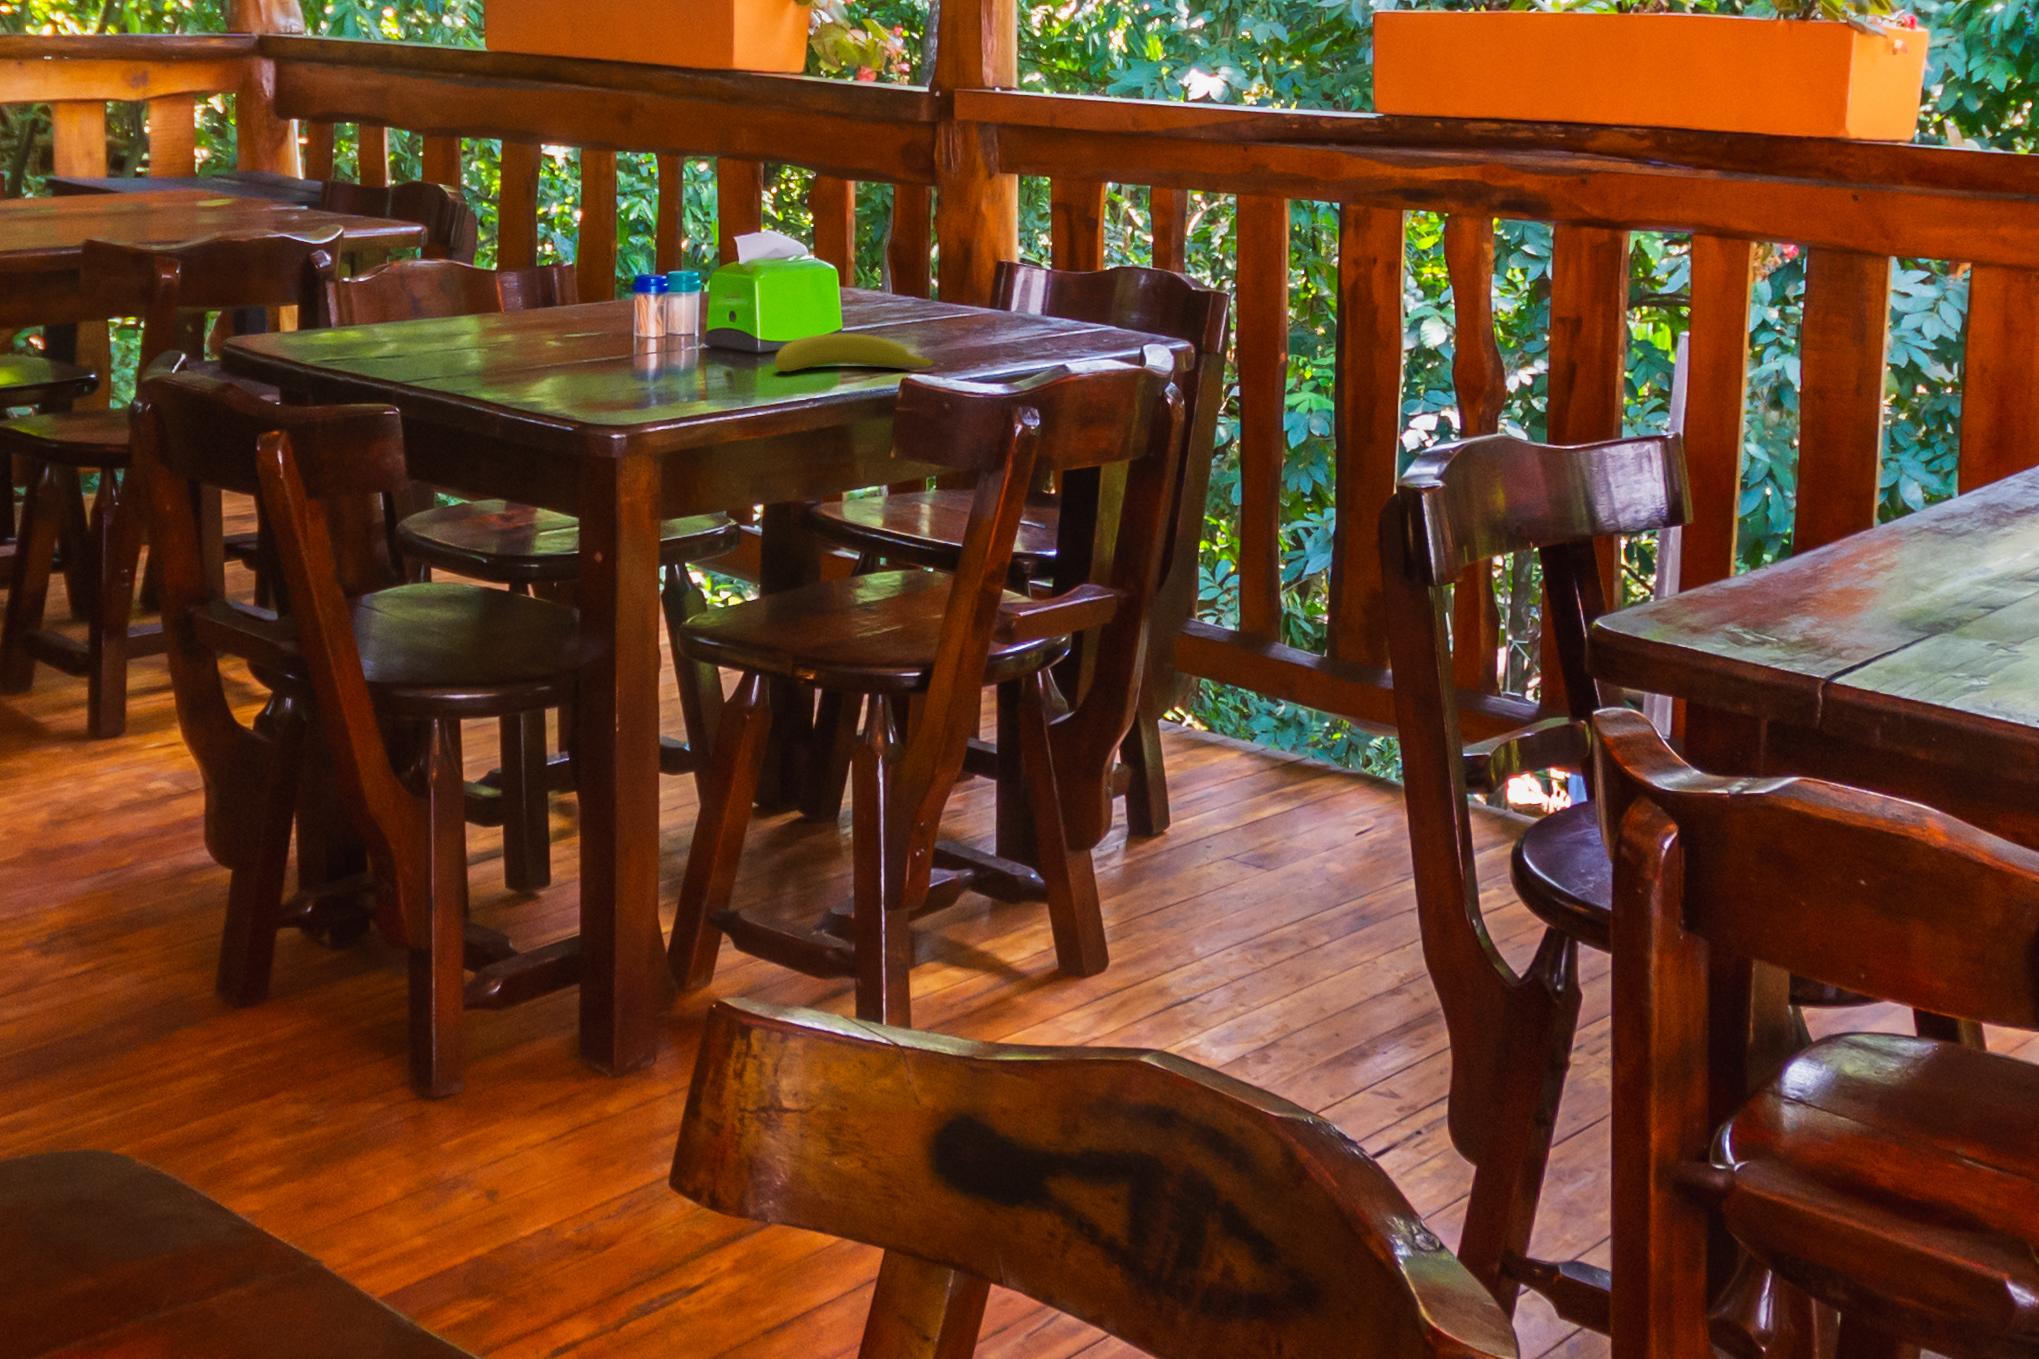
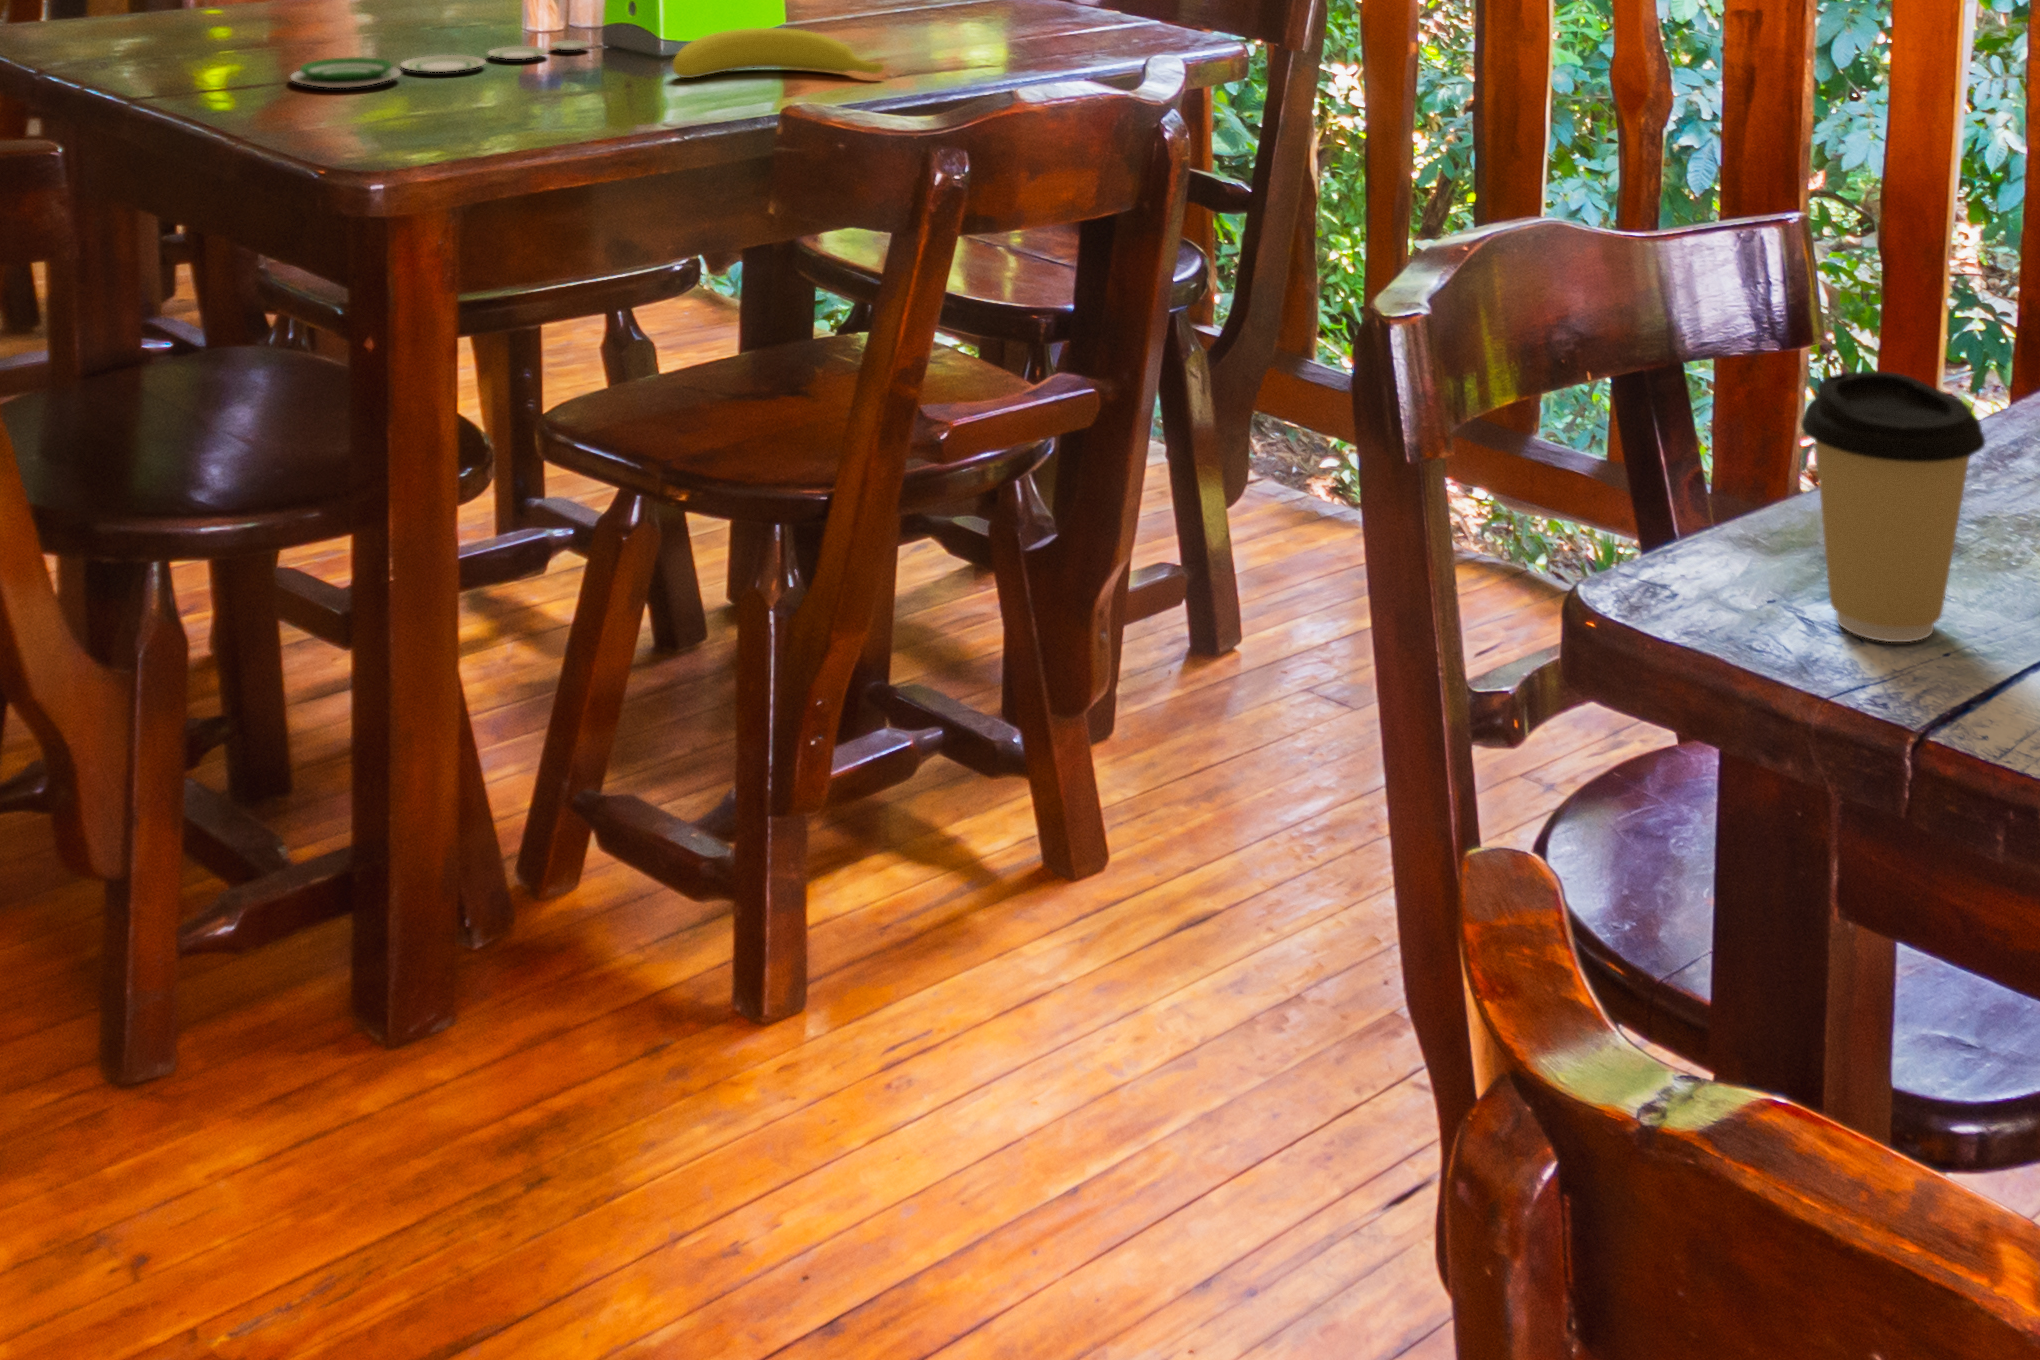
plate: none [493,348,694,381] -> present [291,40,589,88]
coffee cup: none [1746,484,1862,643] -> present [1801,371,1985,642]

